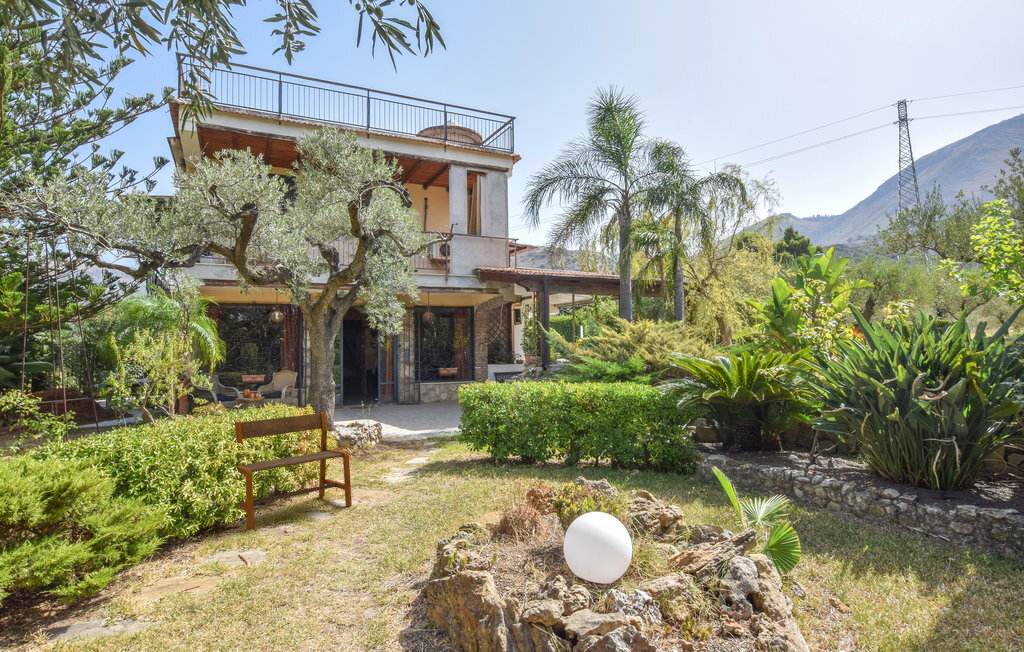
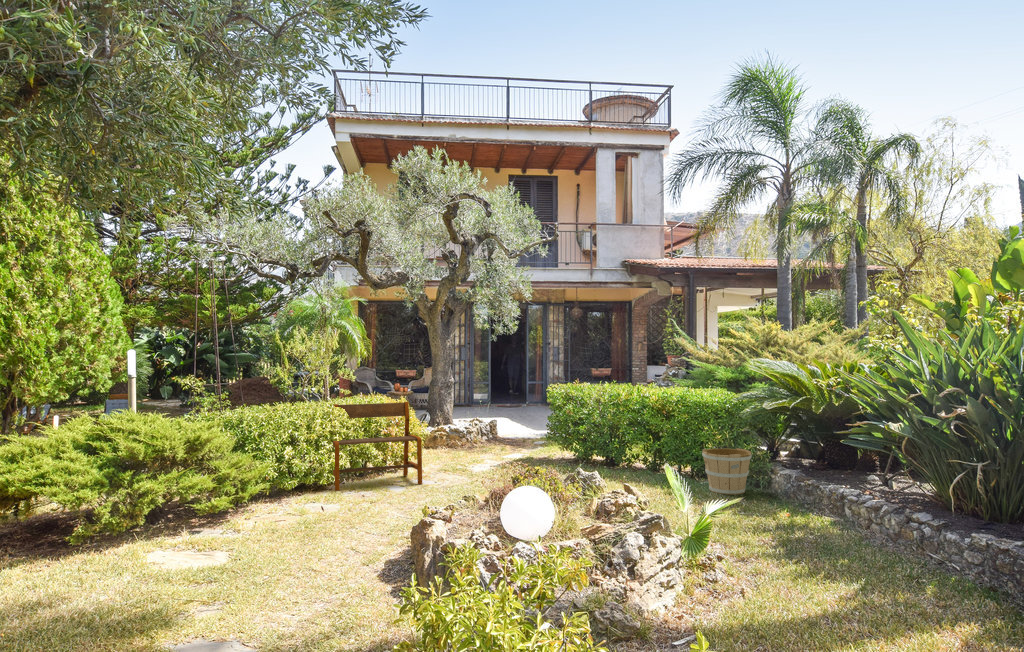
wooden bucket: none [628,435,674,480] -> present [702,448,752,495]

